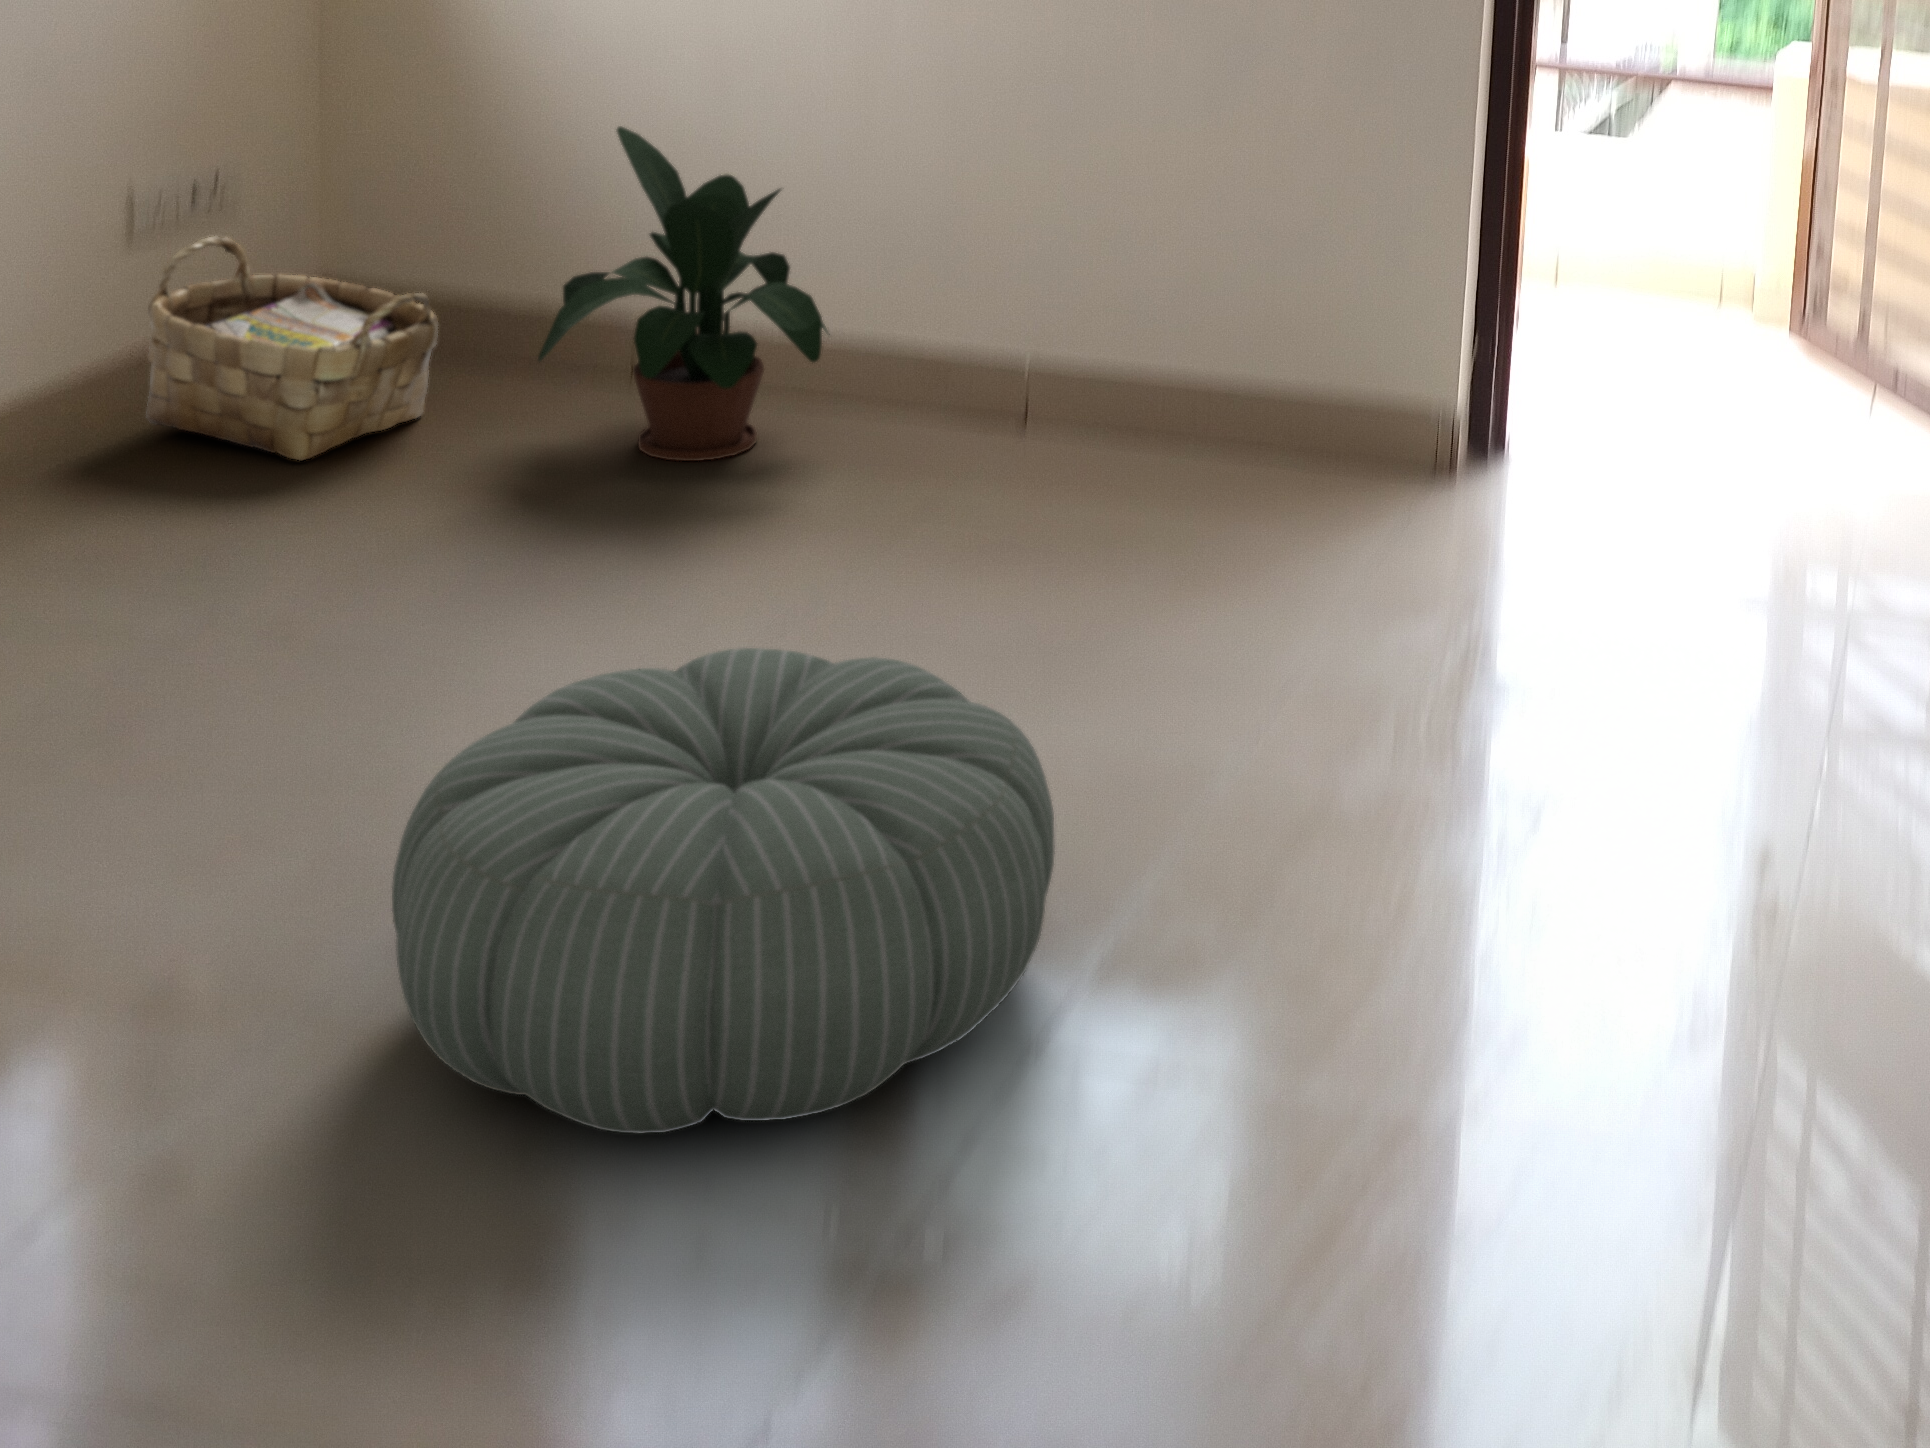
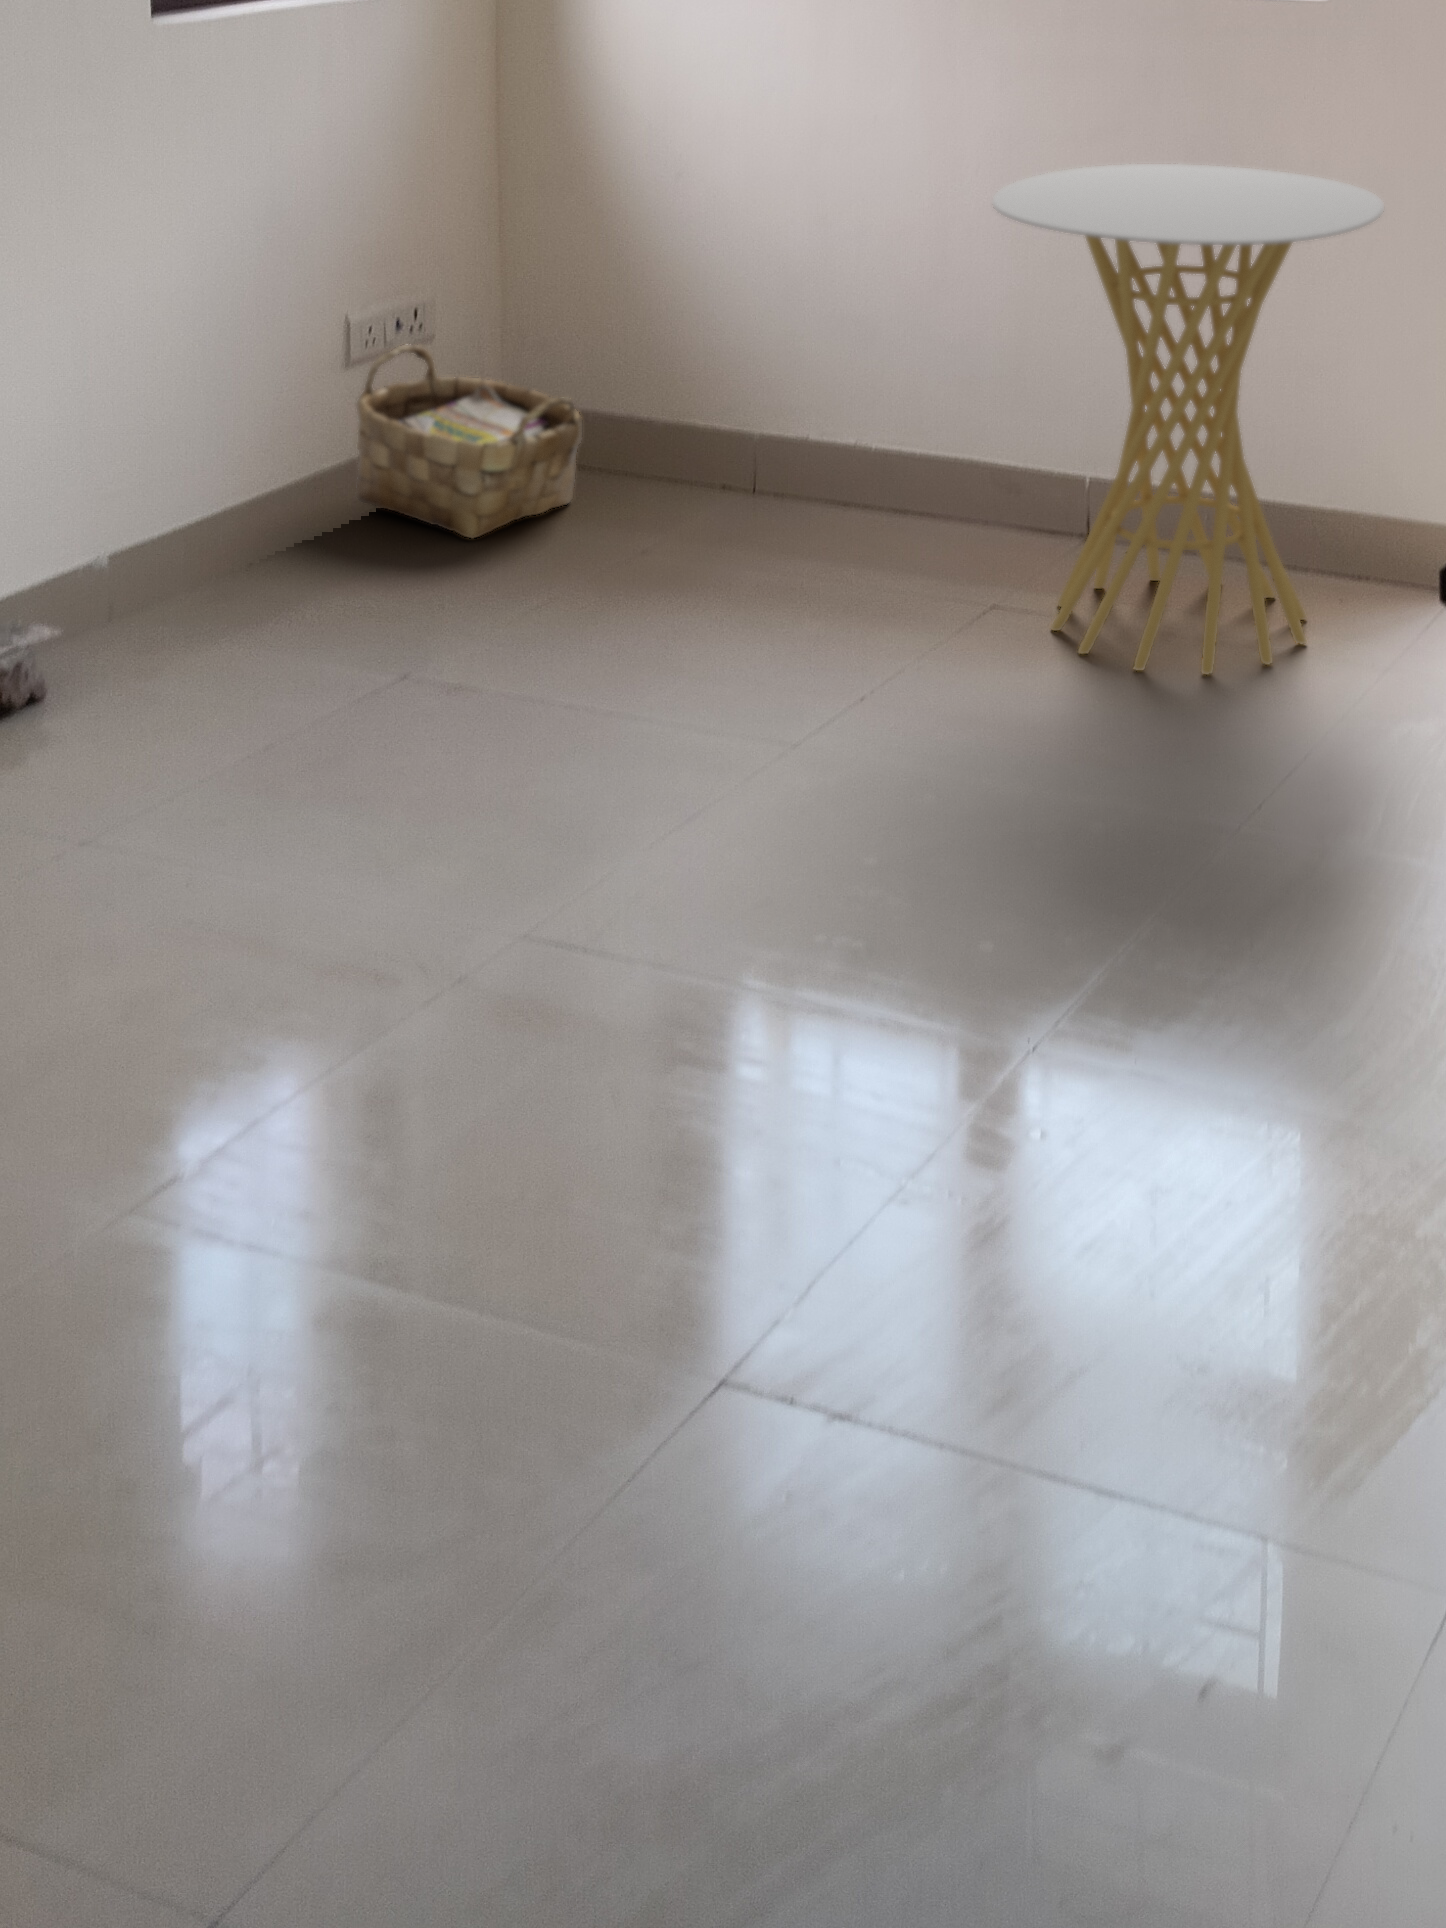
side table: none [951,22,1379,569] -> present [993,164,1384,674]
potted plant: present [538,126,830,461] -> none [659,255,905,552]
pouf: present [392,648,1055,1133] -> none [492,730,1036,1142]

